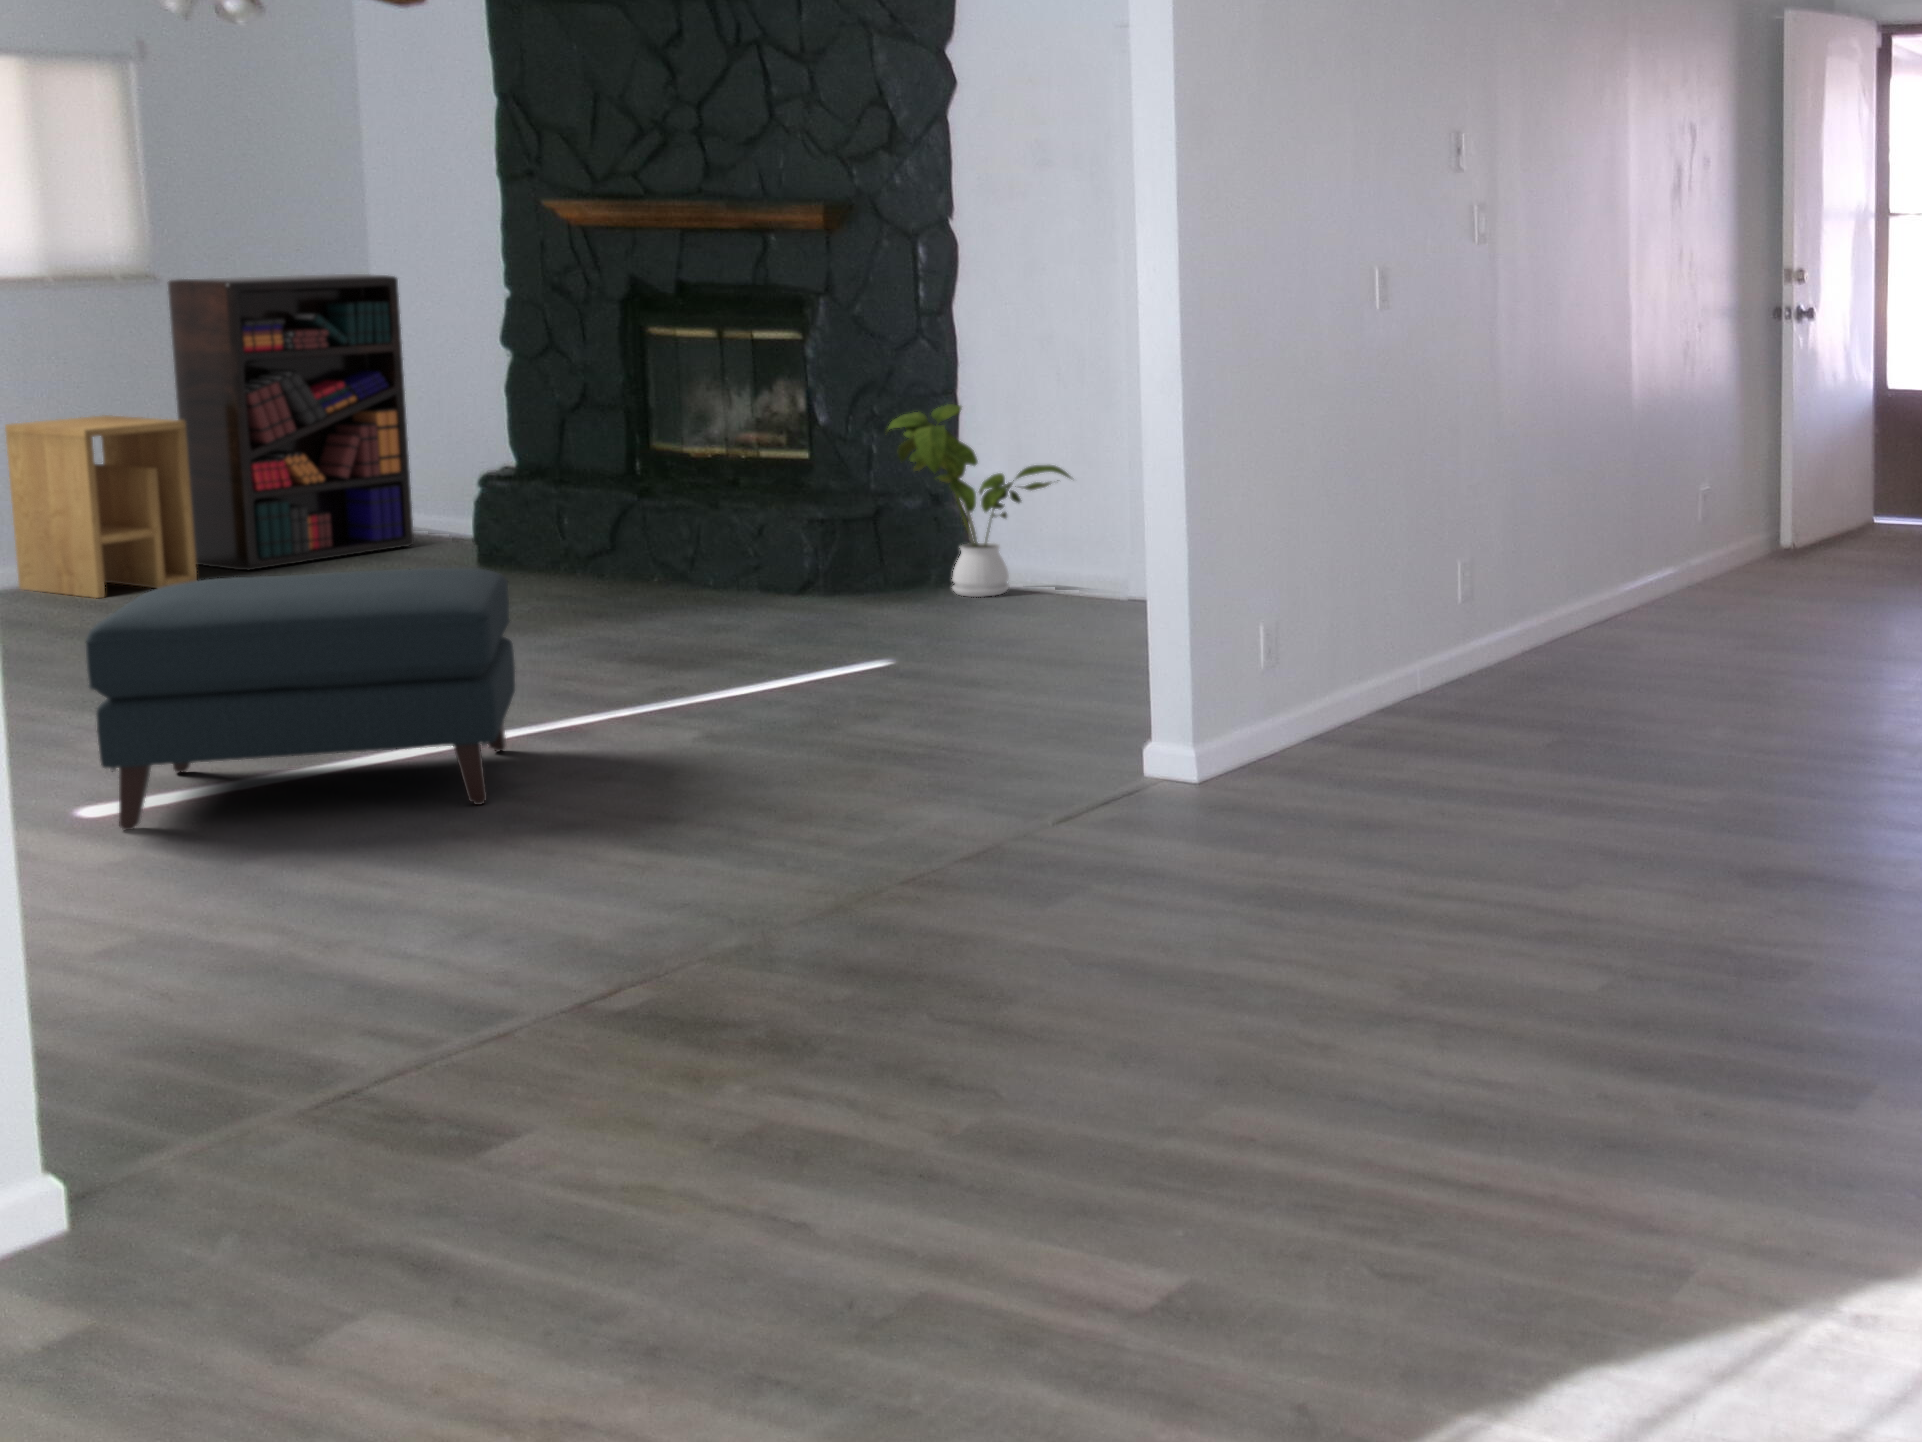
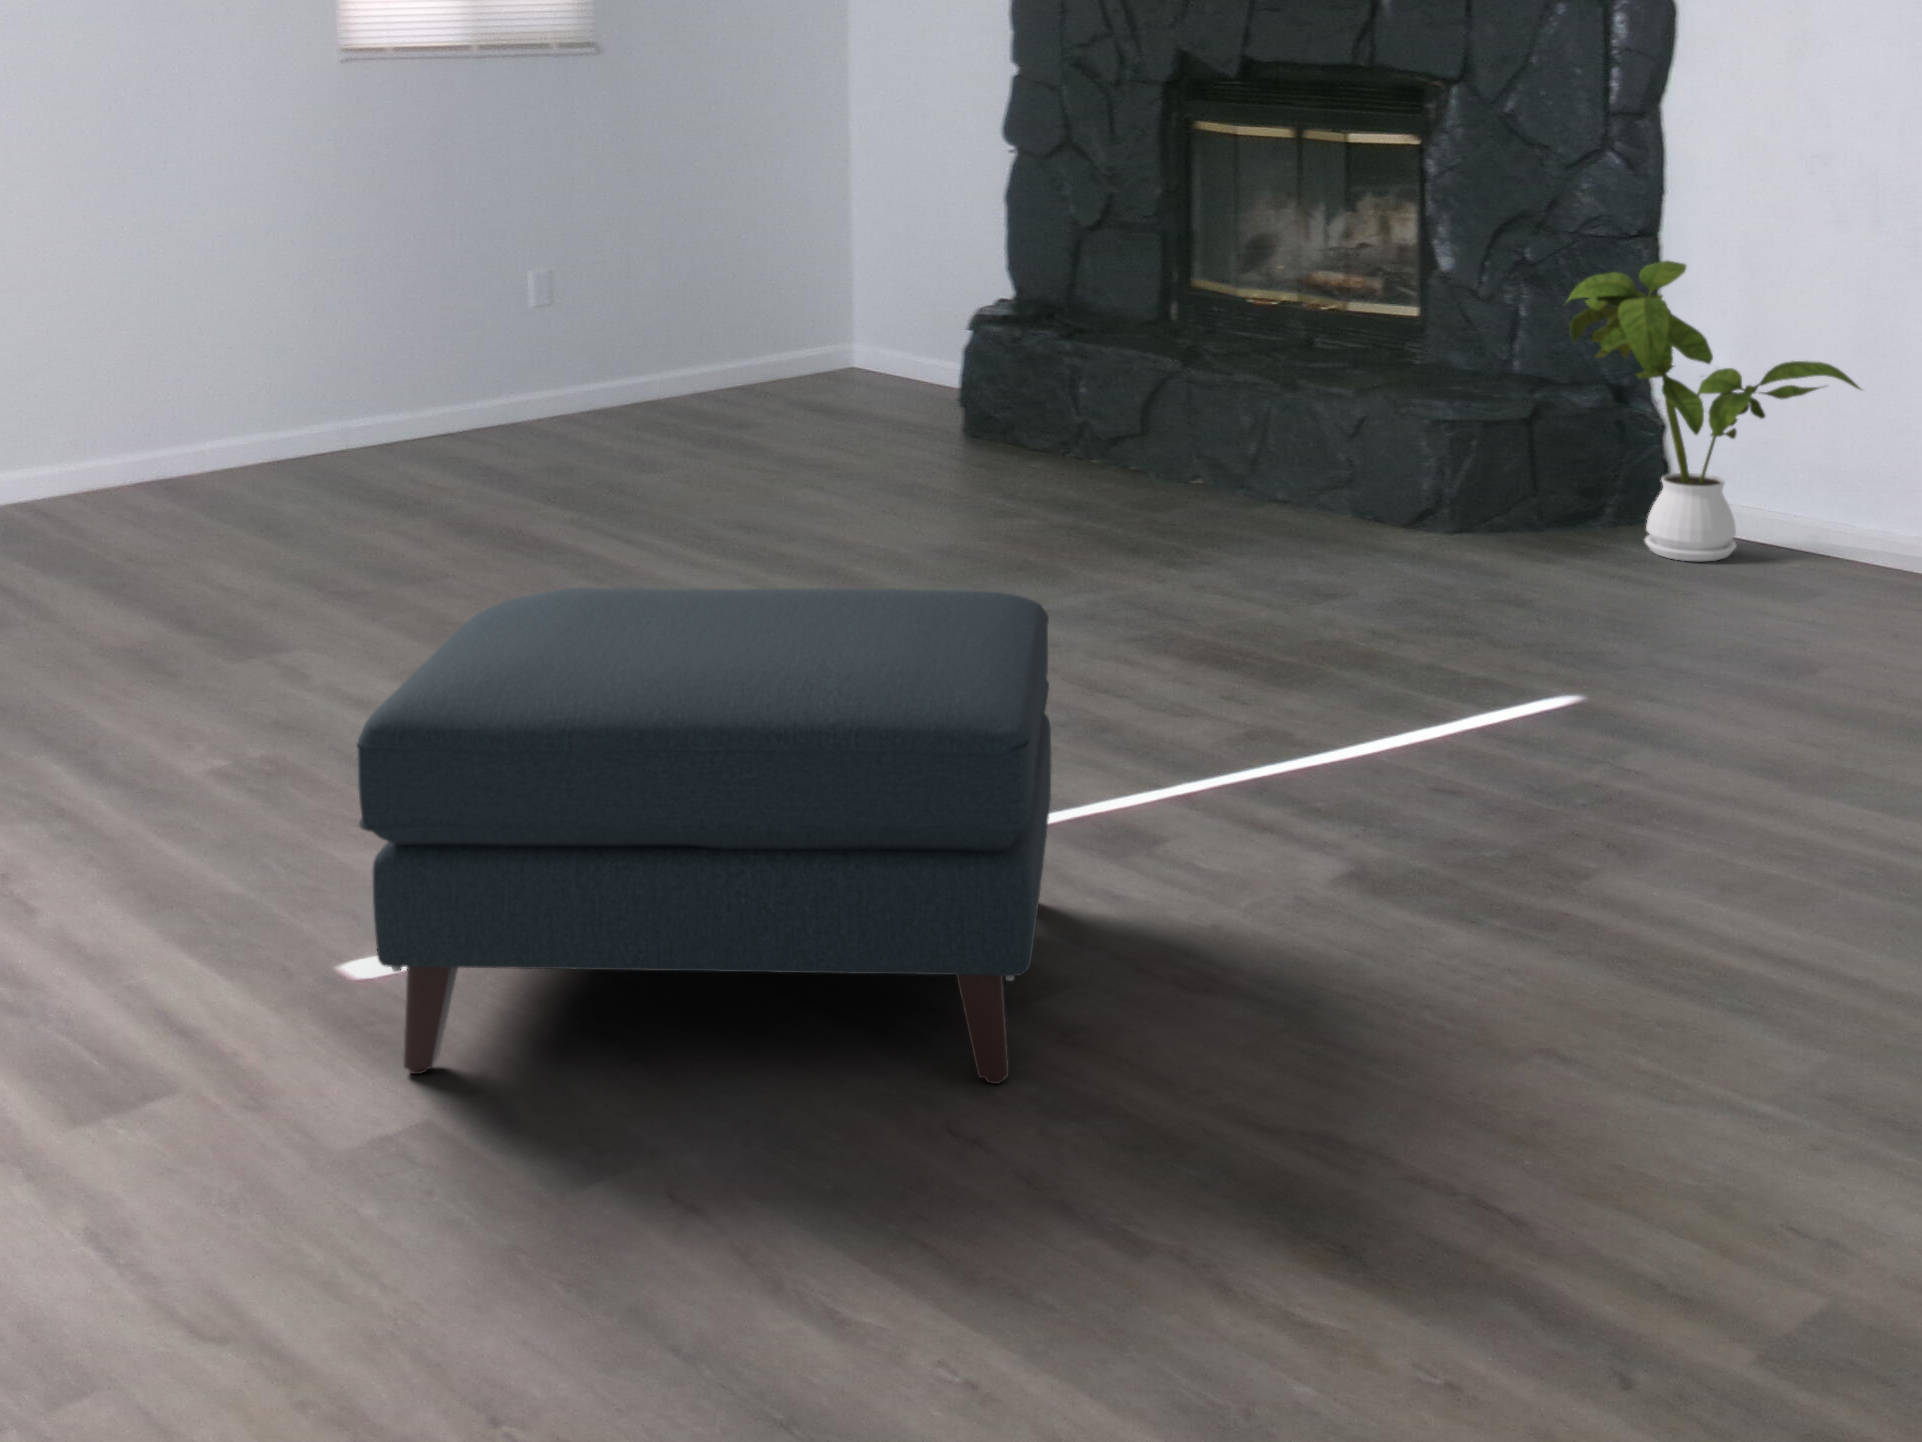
bookshelf: present [168,274,414,570] -> none [614,41,887,428]
side table: present [5,415,197,598] -> none [419,222,629,467]

